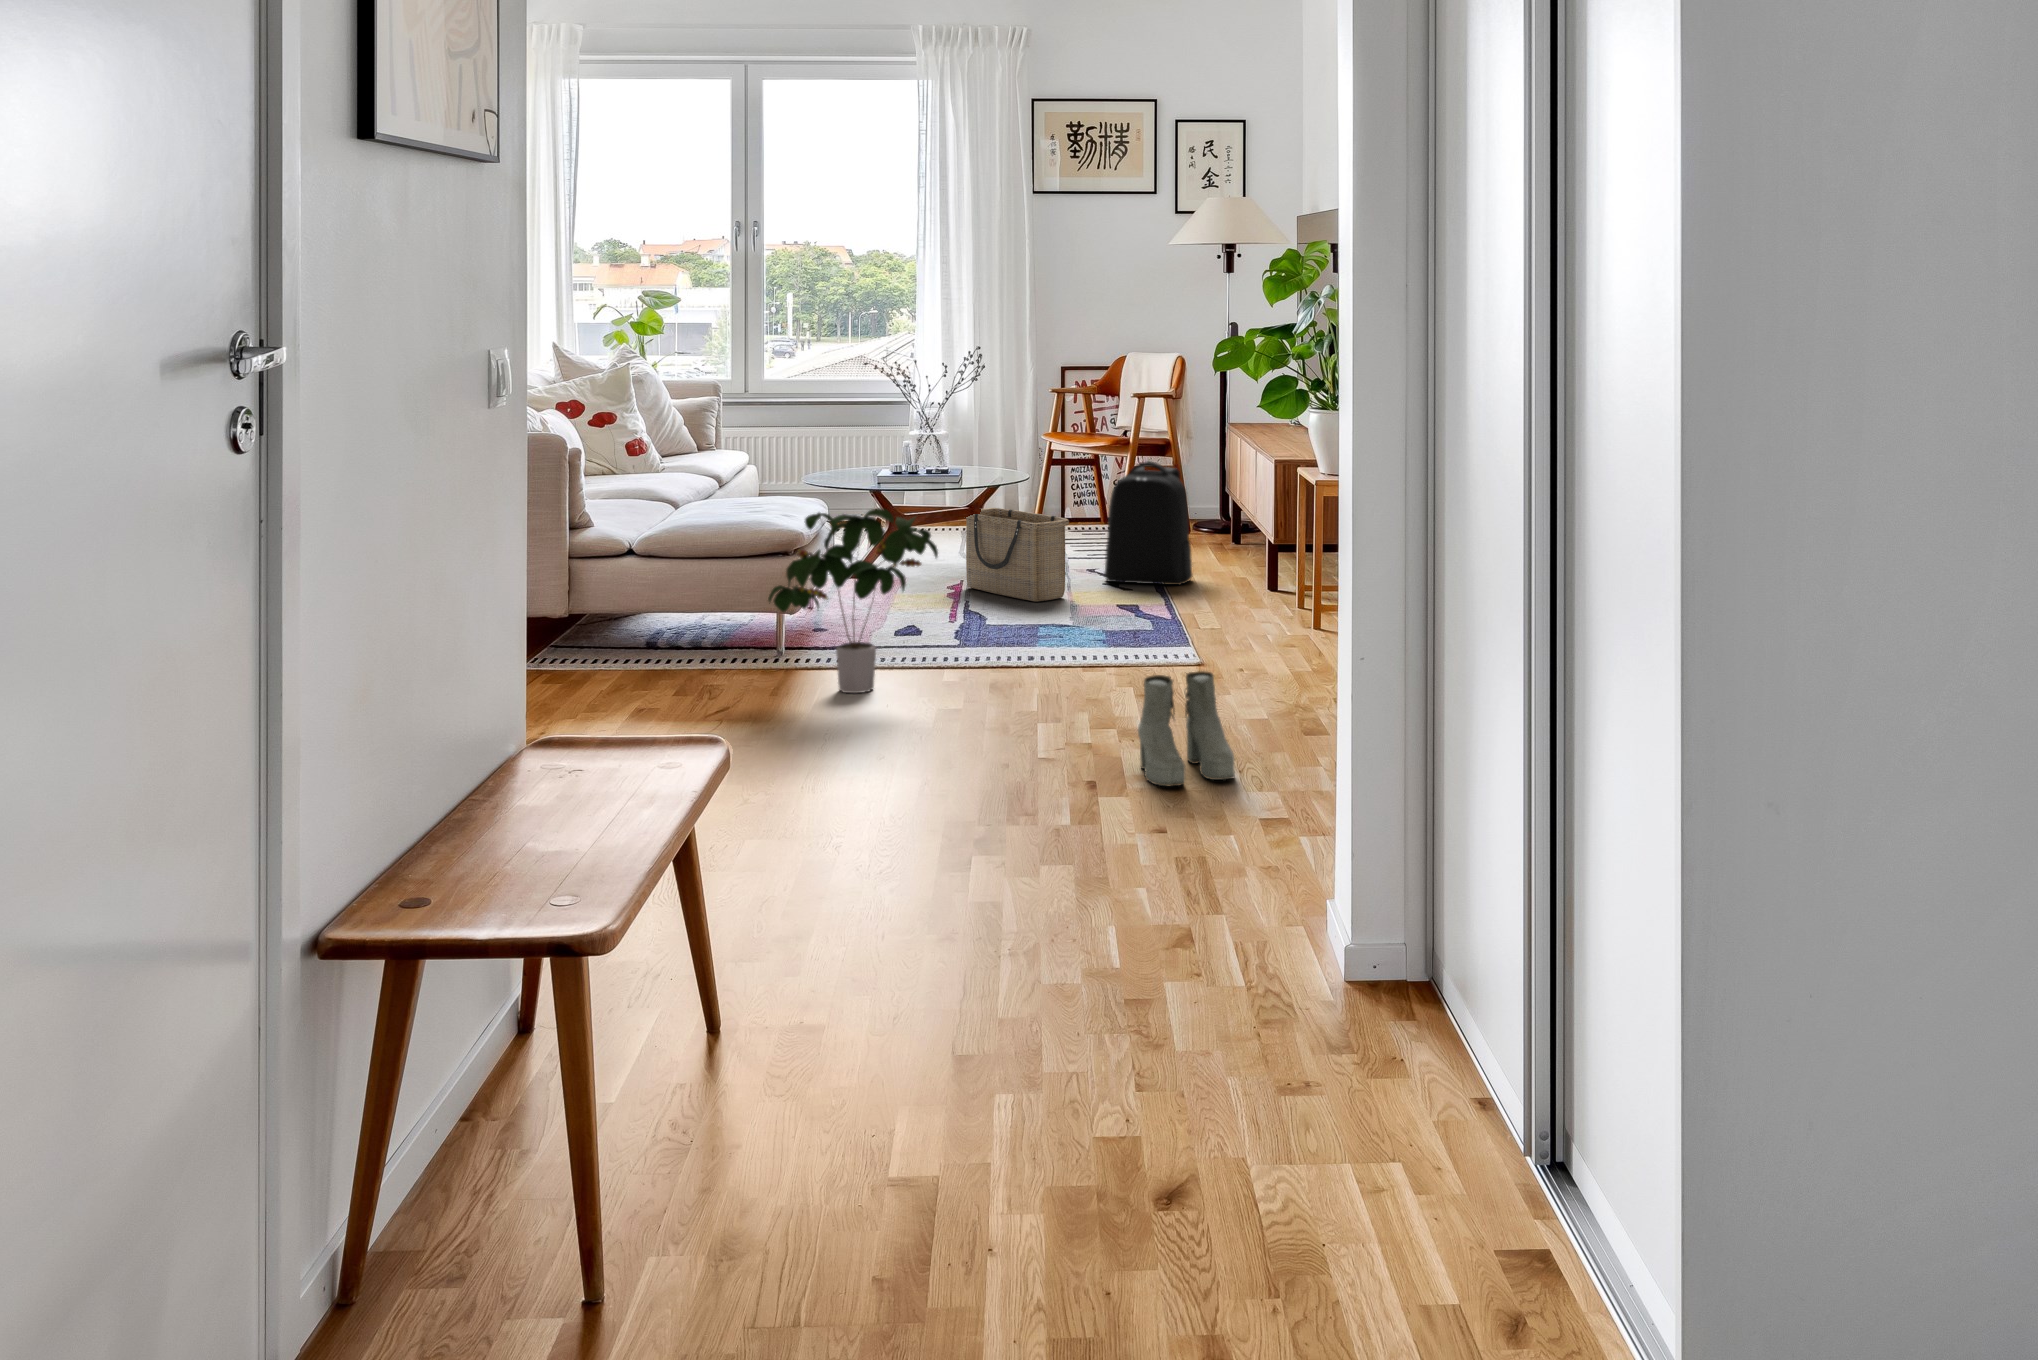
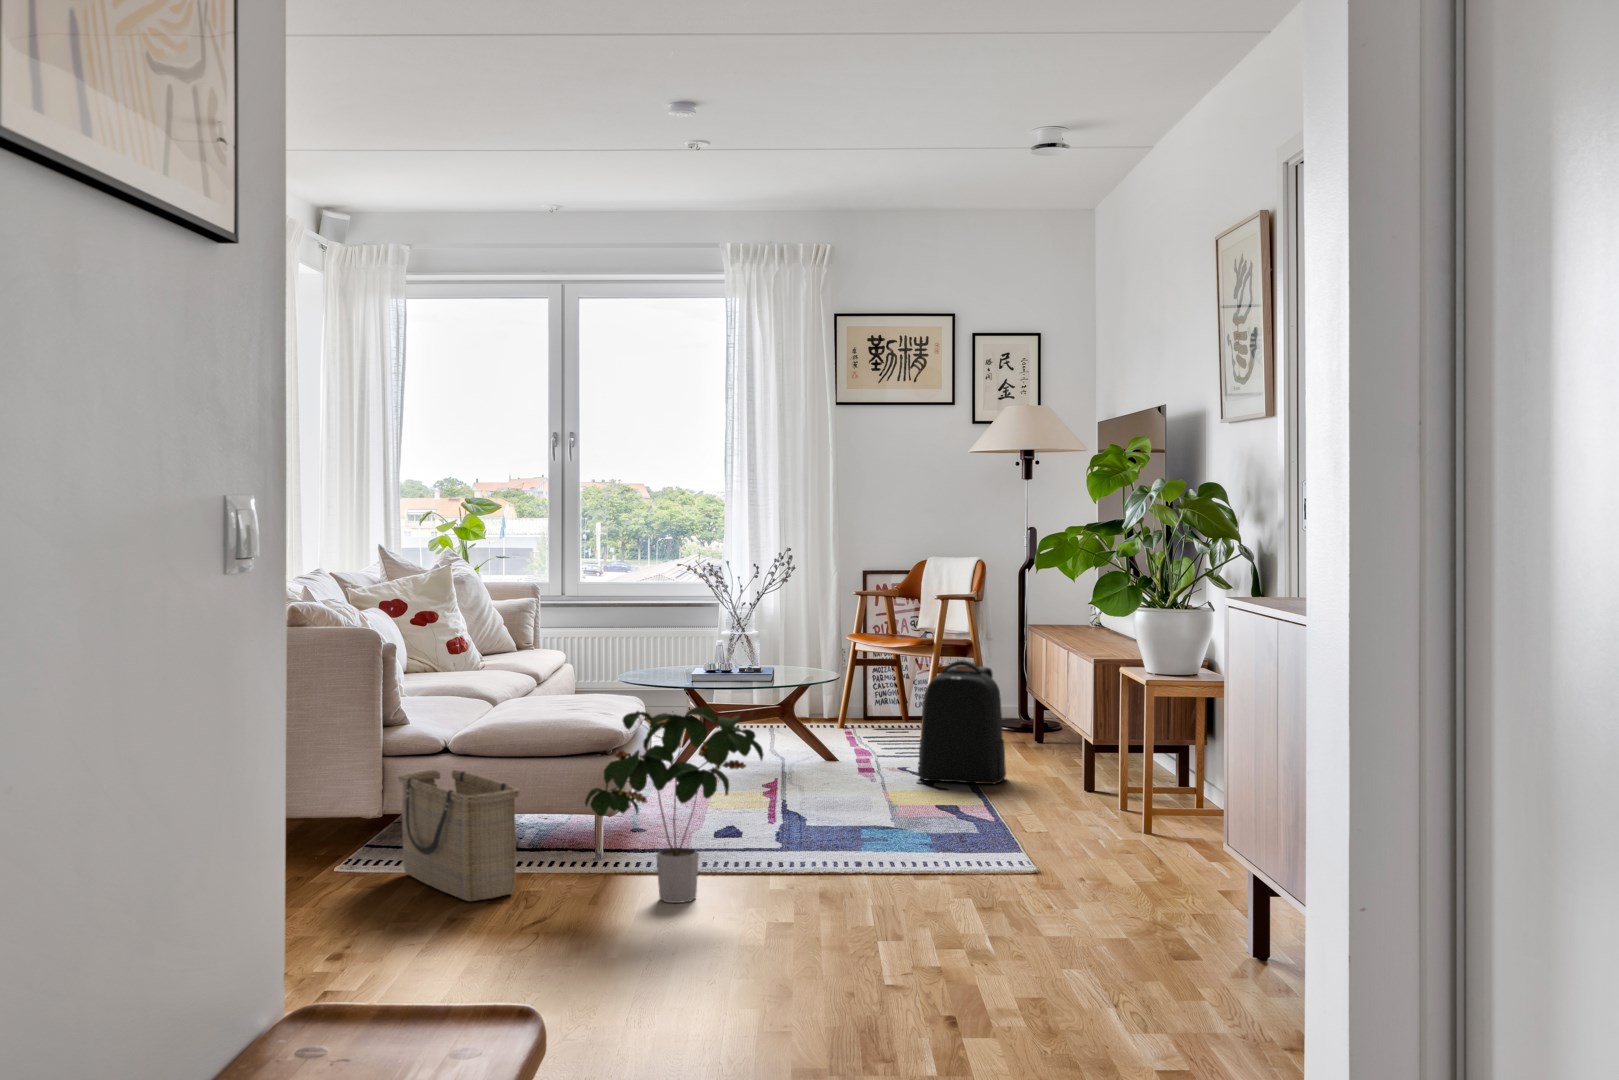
basket: present [966,508,1069,602] -> present [398,770,519,901]
boots: present [1138,671,1235,786] -> none [1000,893,1116,1029]

